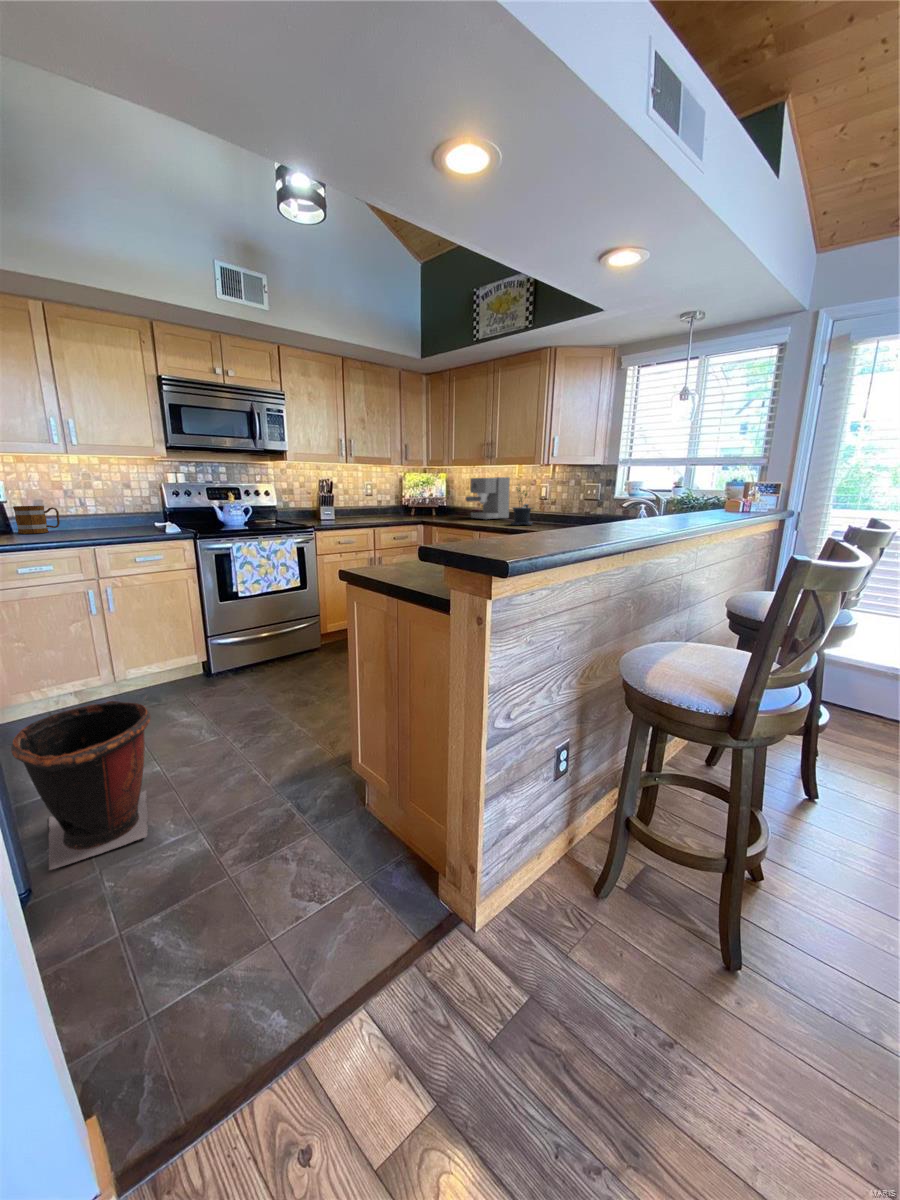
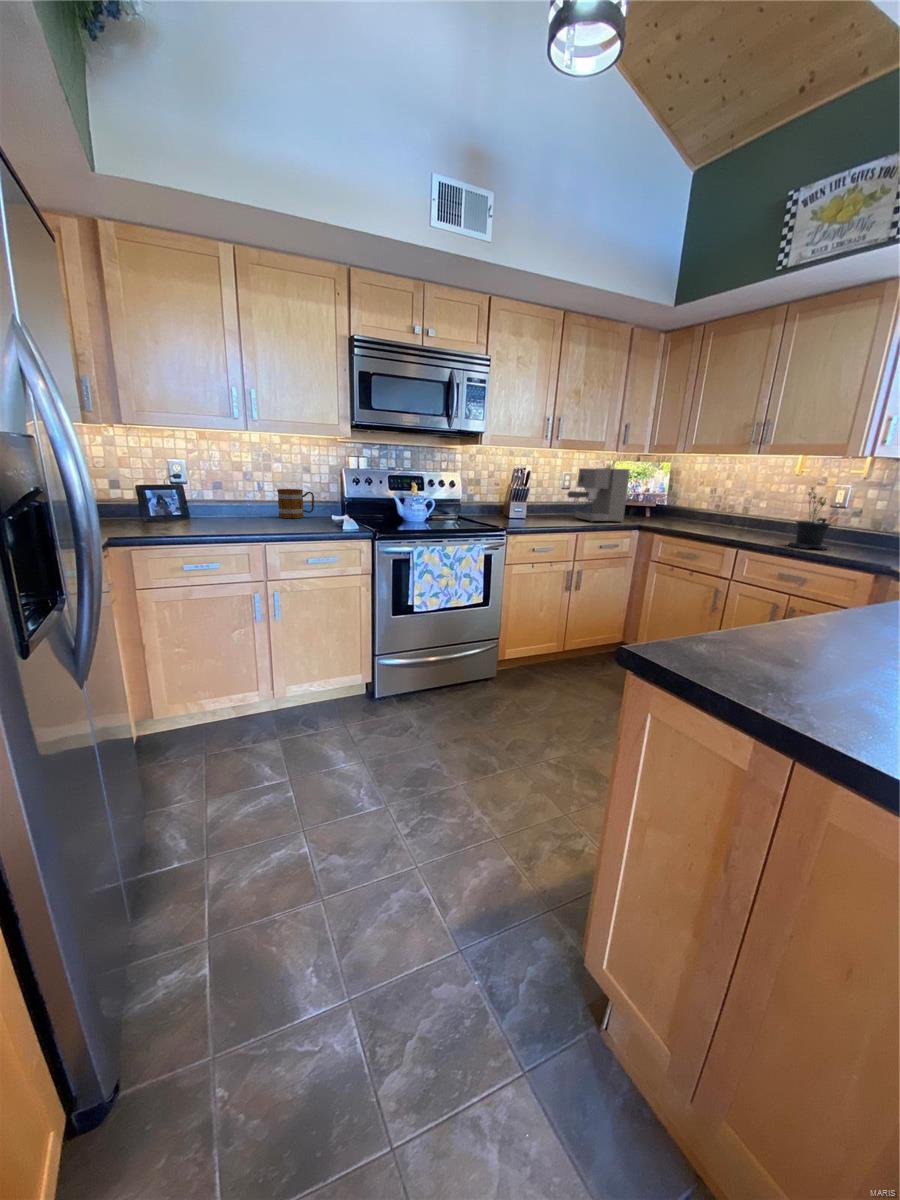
coffee maker: present [466,477,510,519] -> present [568,468,629,522]
mug: present [13,506,60,534] -> present [277,489,314,518]
waste bin: present [11,696,150,870] -> none [132,767,308,1037]

